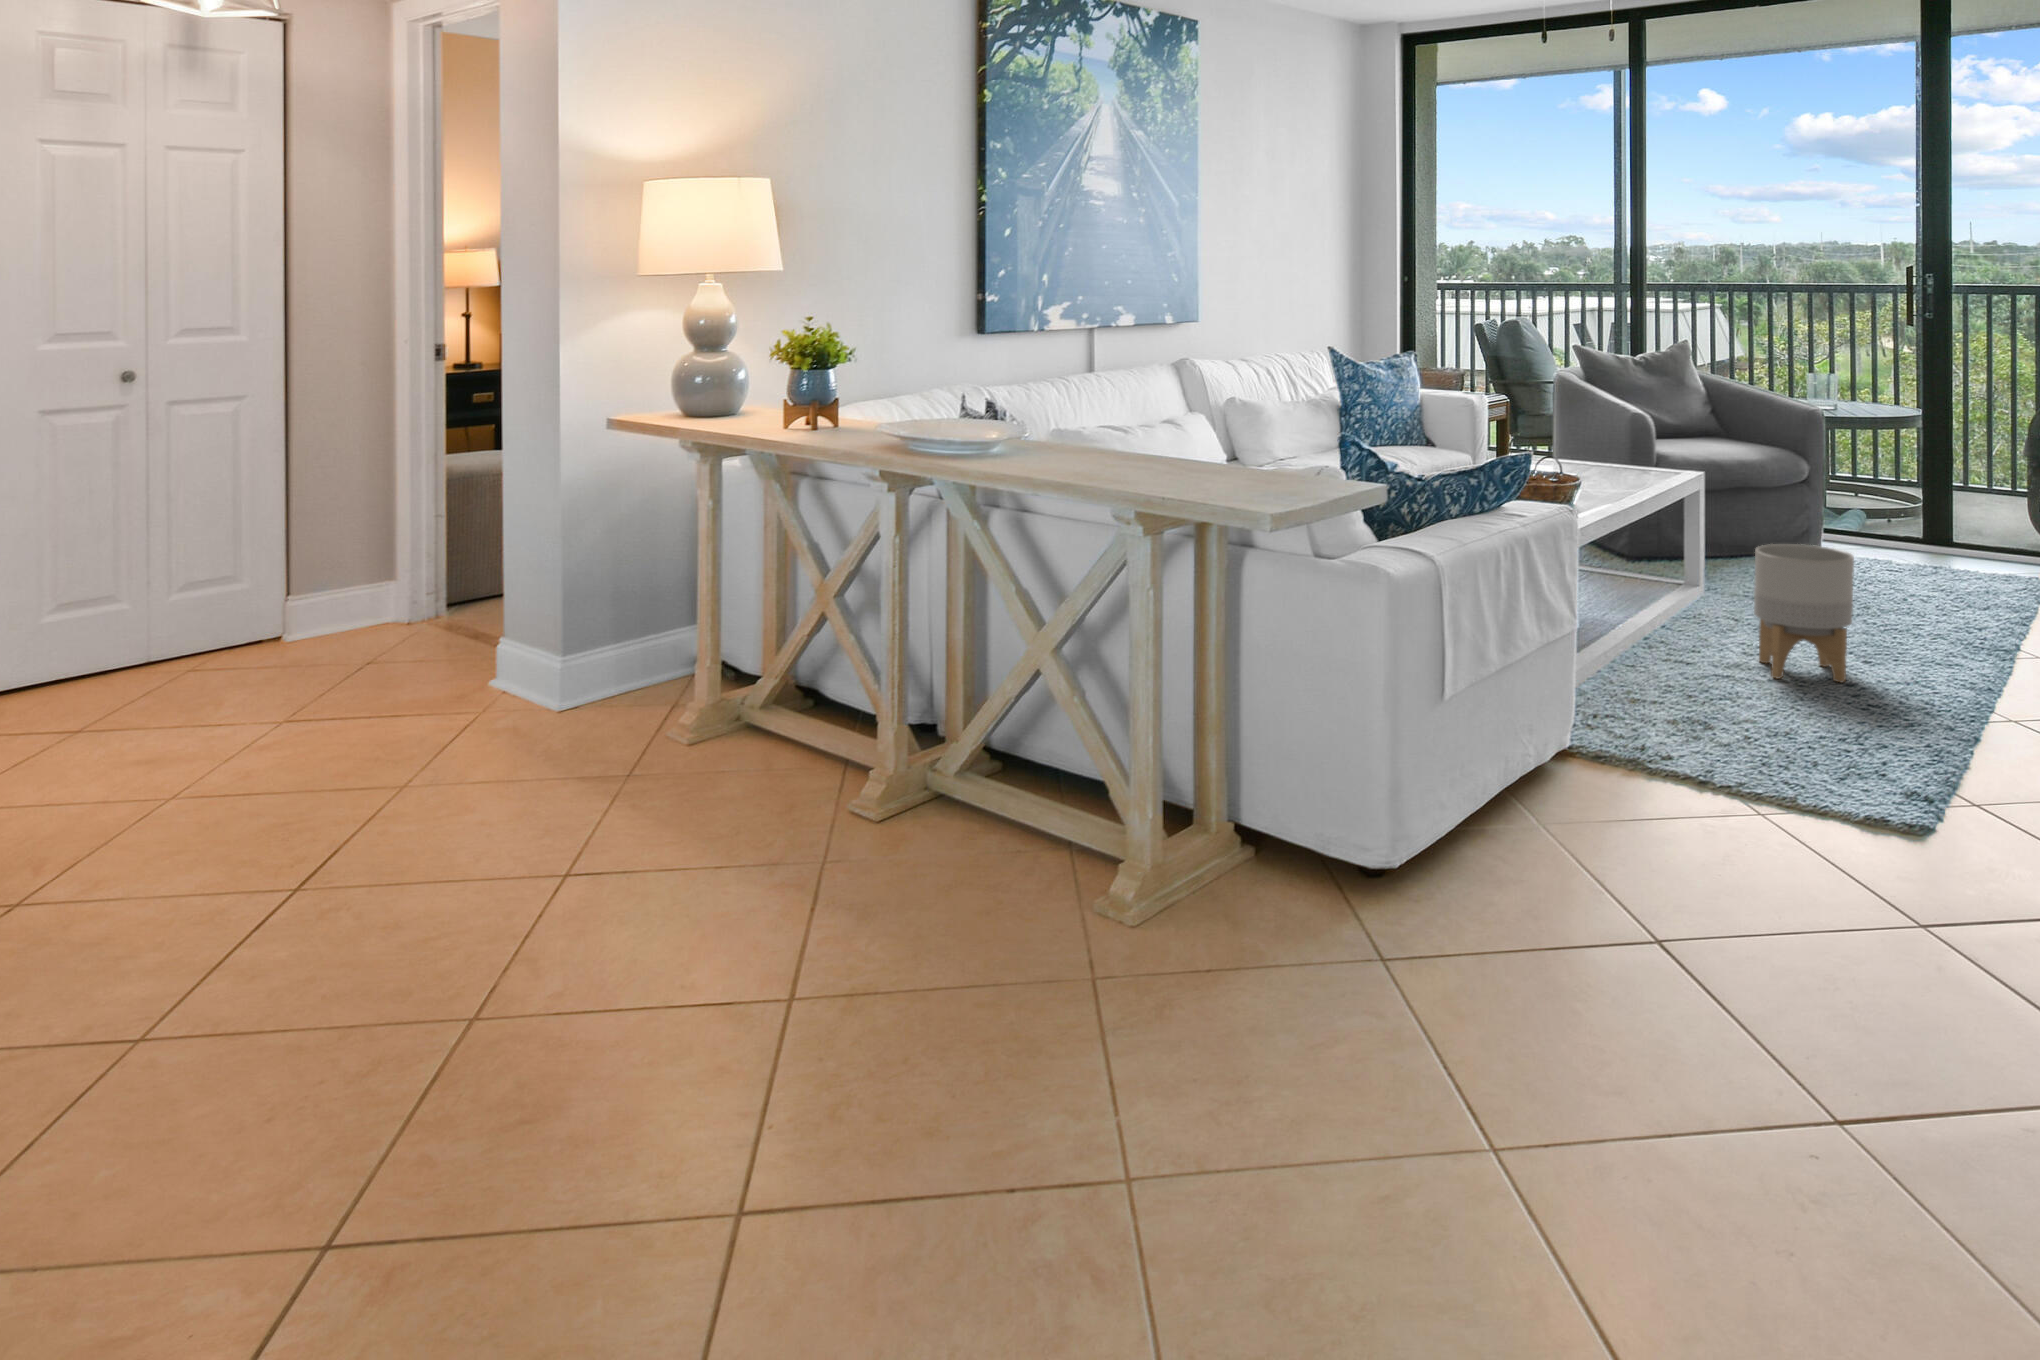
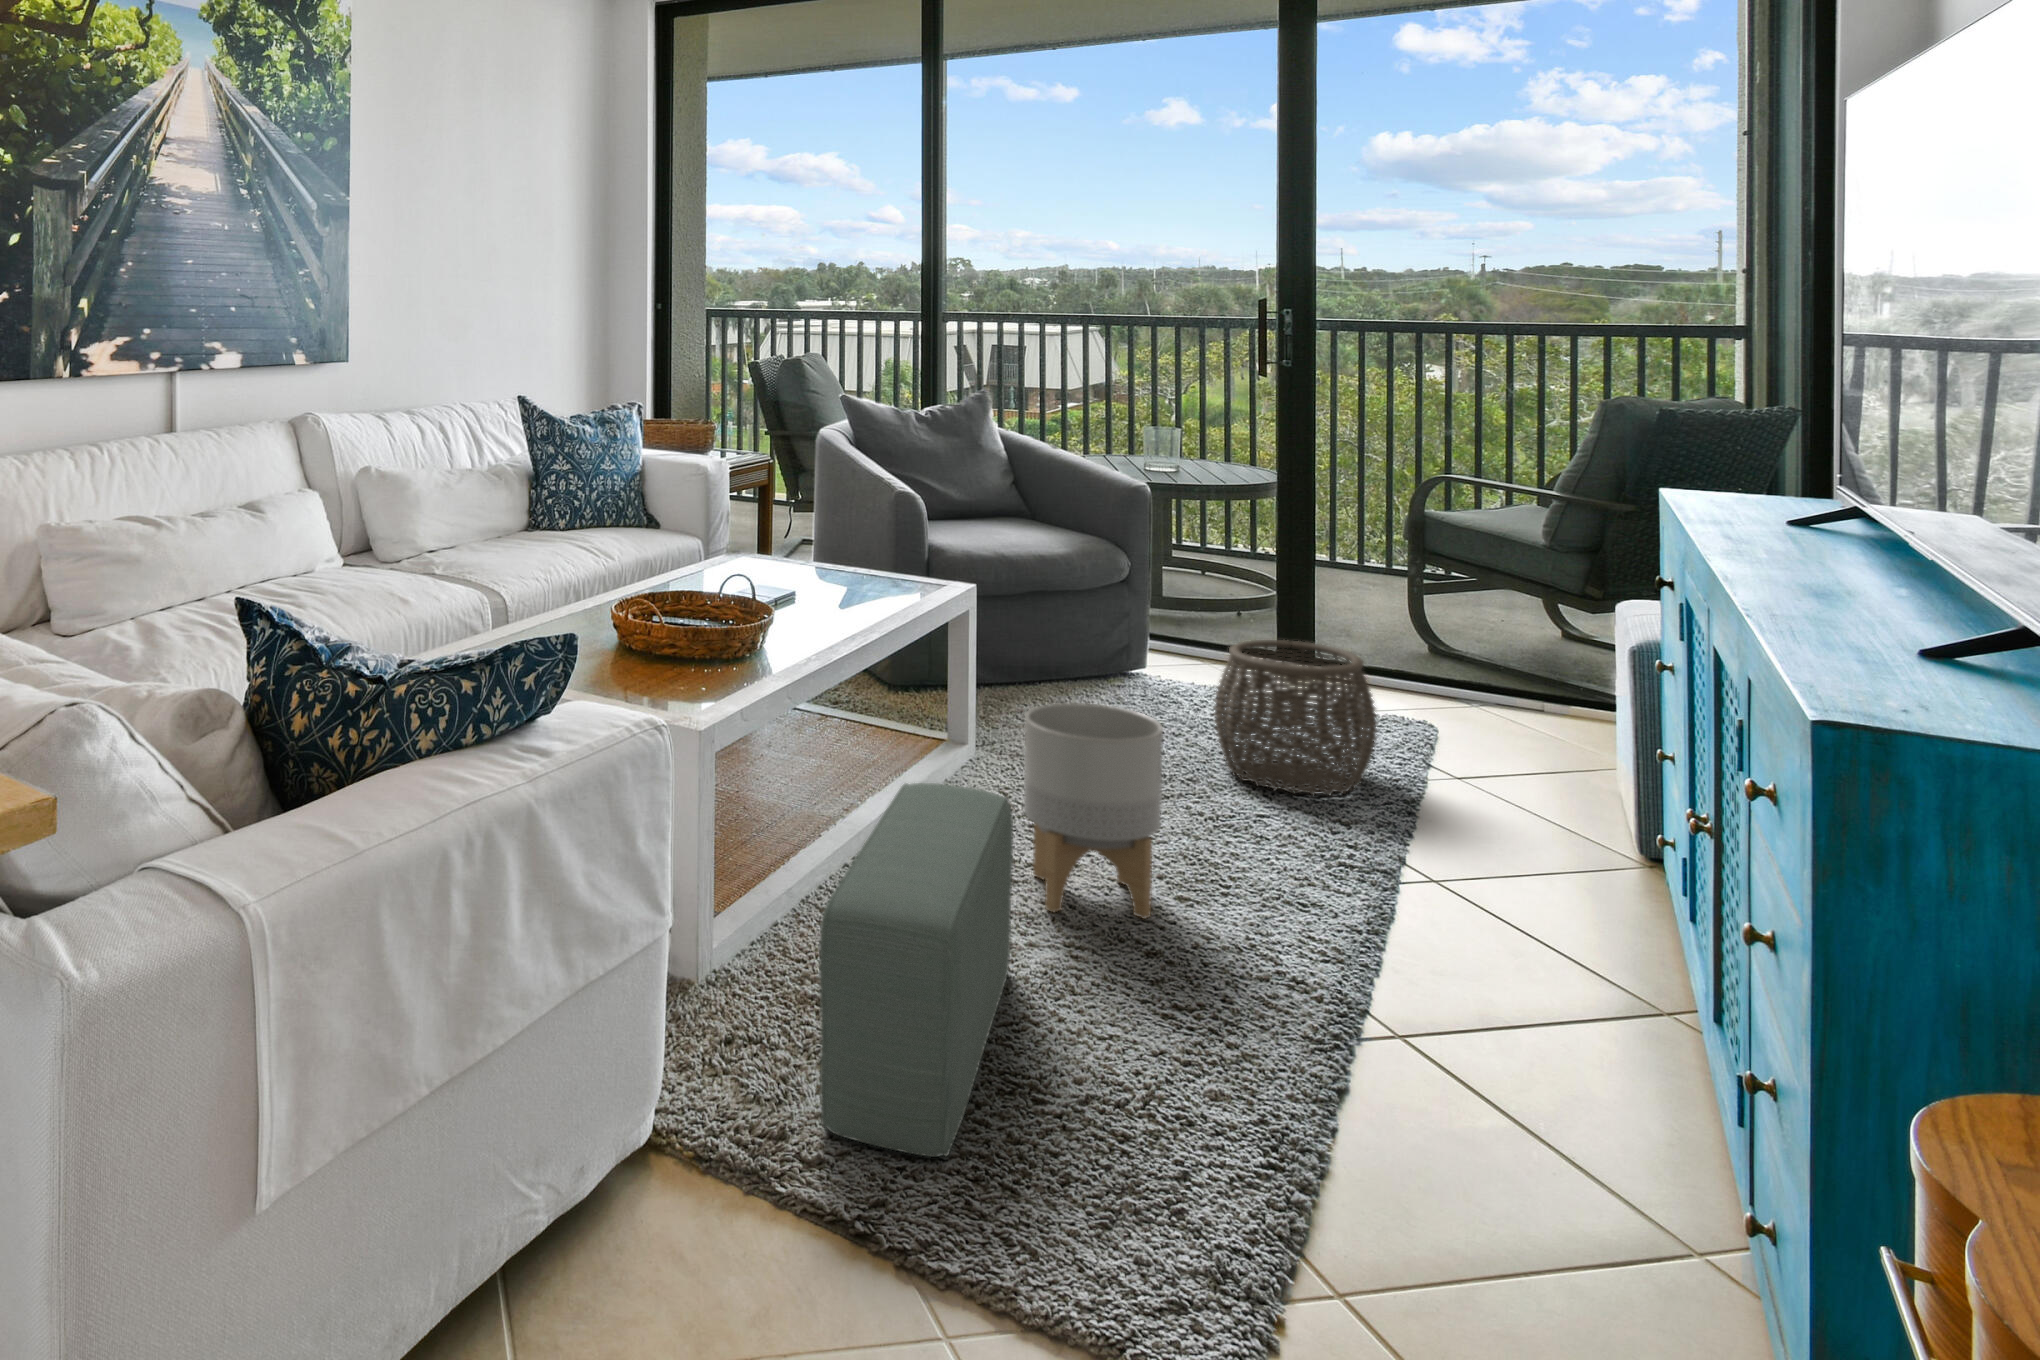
woven basket: none [1879,517,2004,624] -> present [1214,640,1378,795]
pouf: none [1654,583,1759,778] -> present [819,783,1013,1157]

